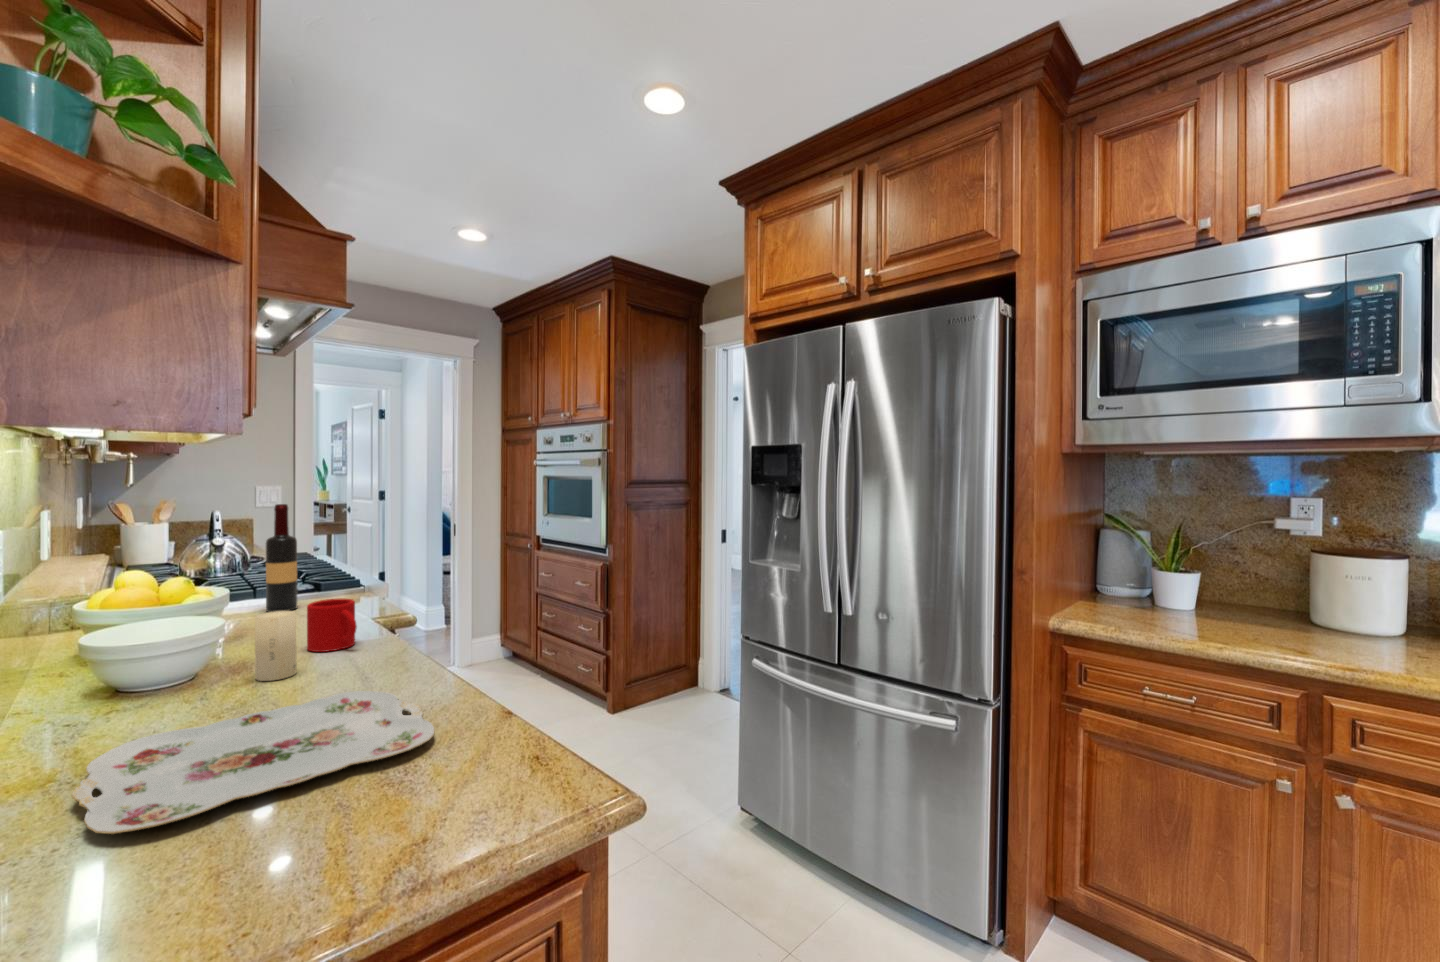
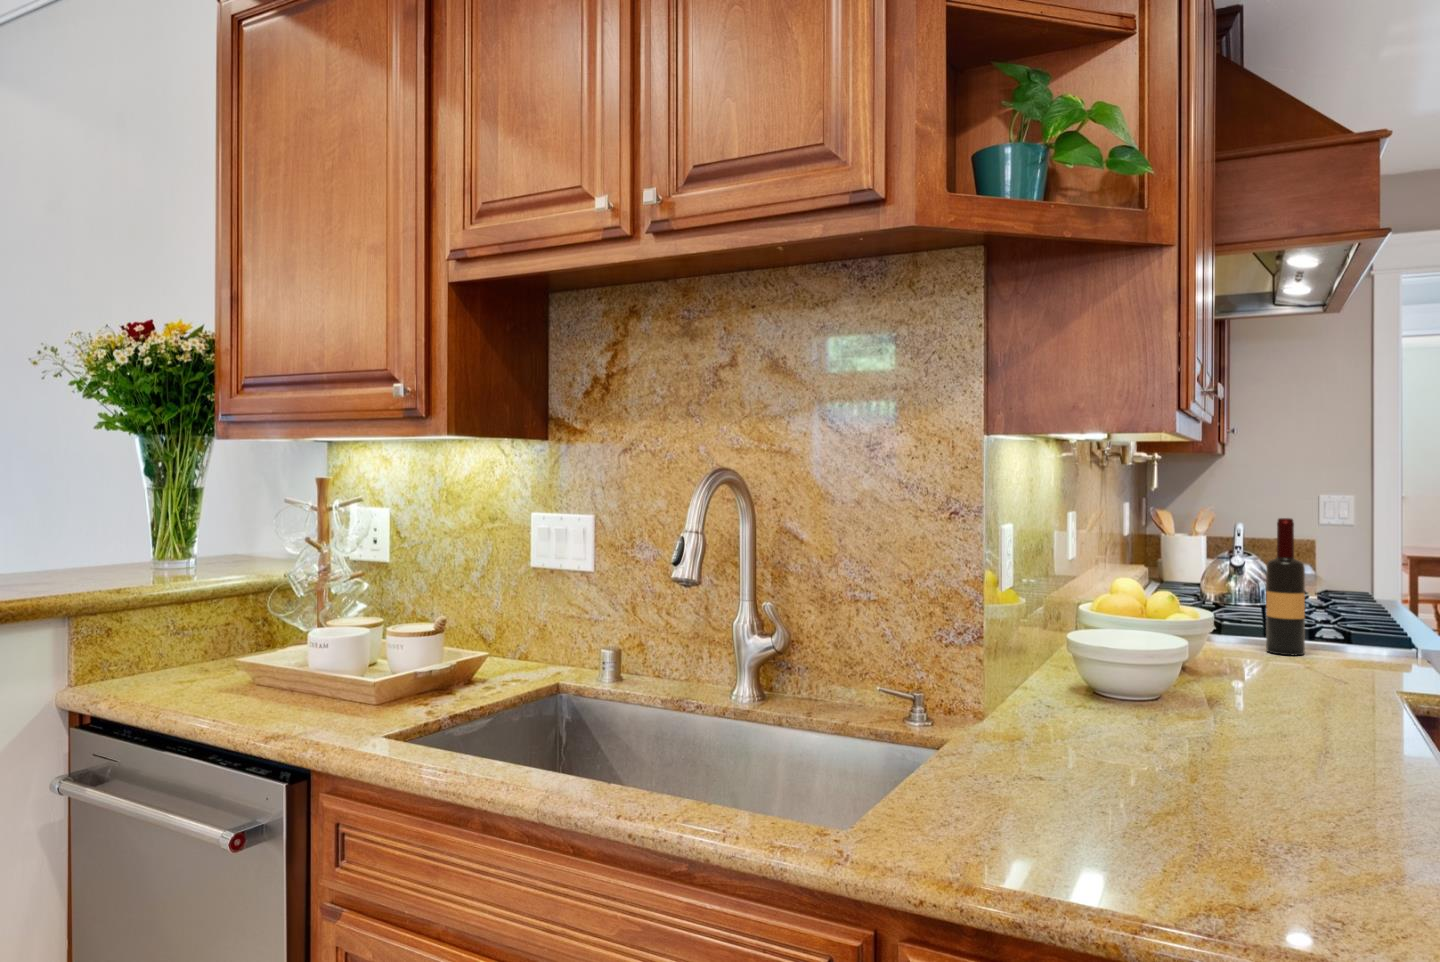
mug: present [307,599,357,652] -> none [1279,643,1342,711]
candle: present [255,611,296,681] -> none [1206,641,1250,721]
serving tray: present [72,691,434,834] -> none [1017,728,1354,829]

